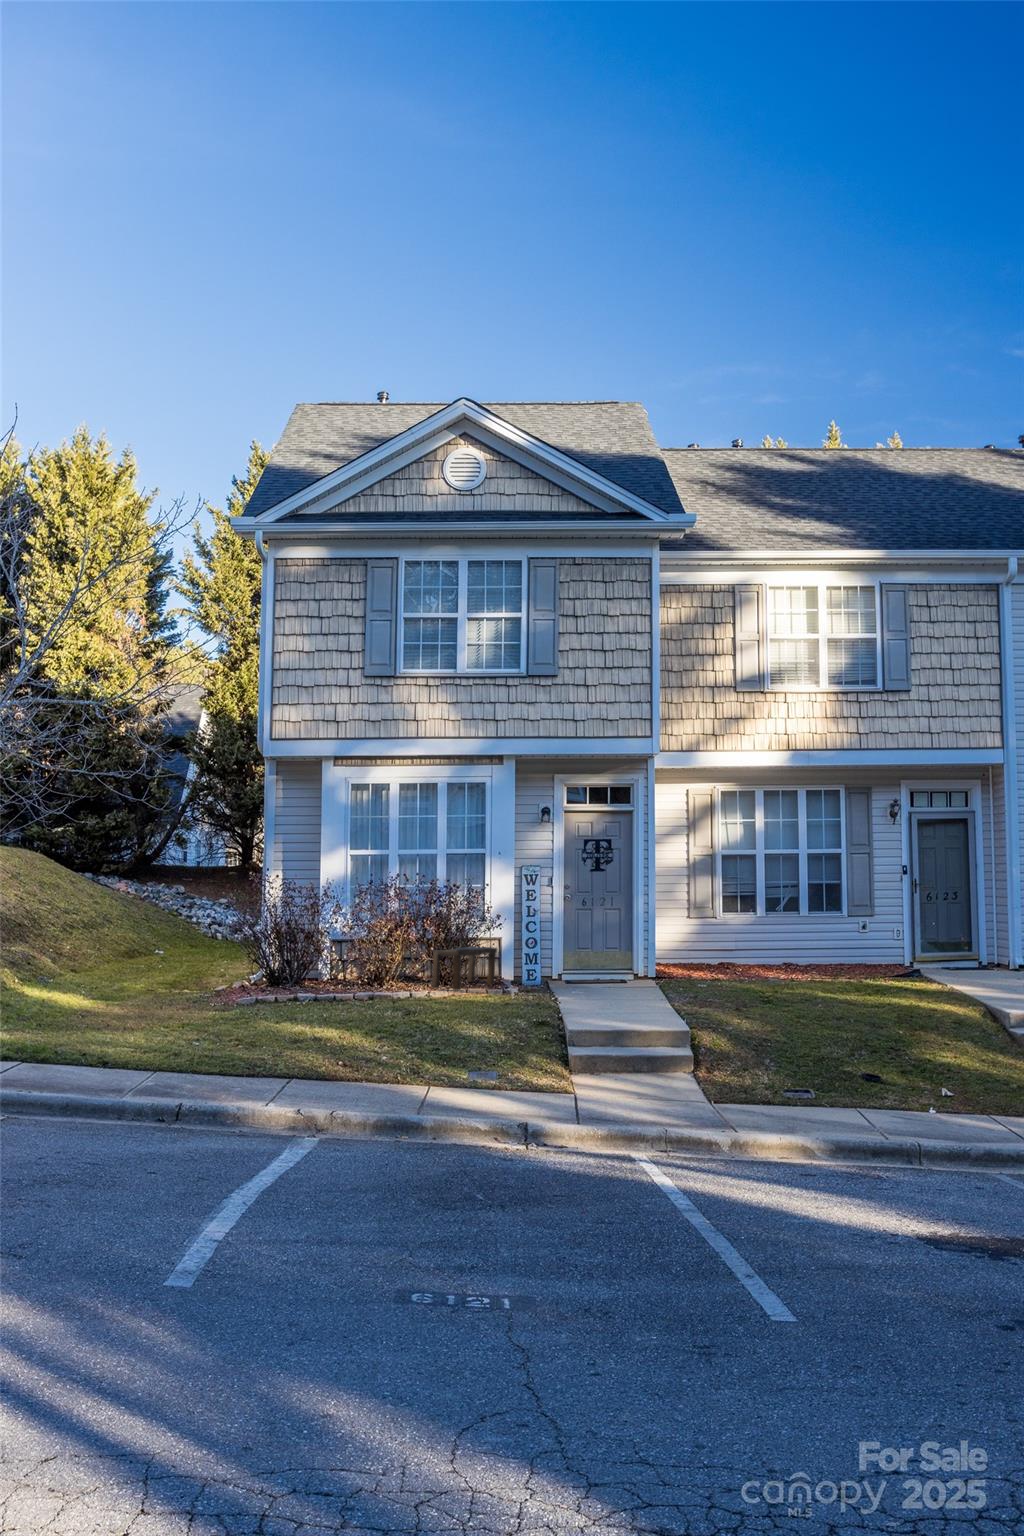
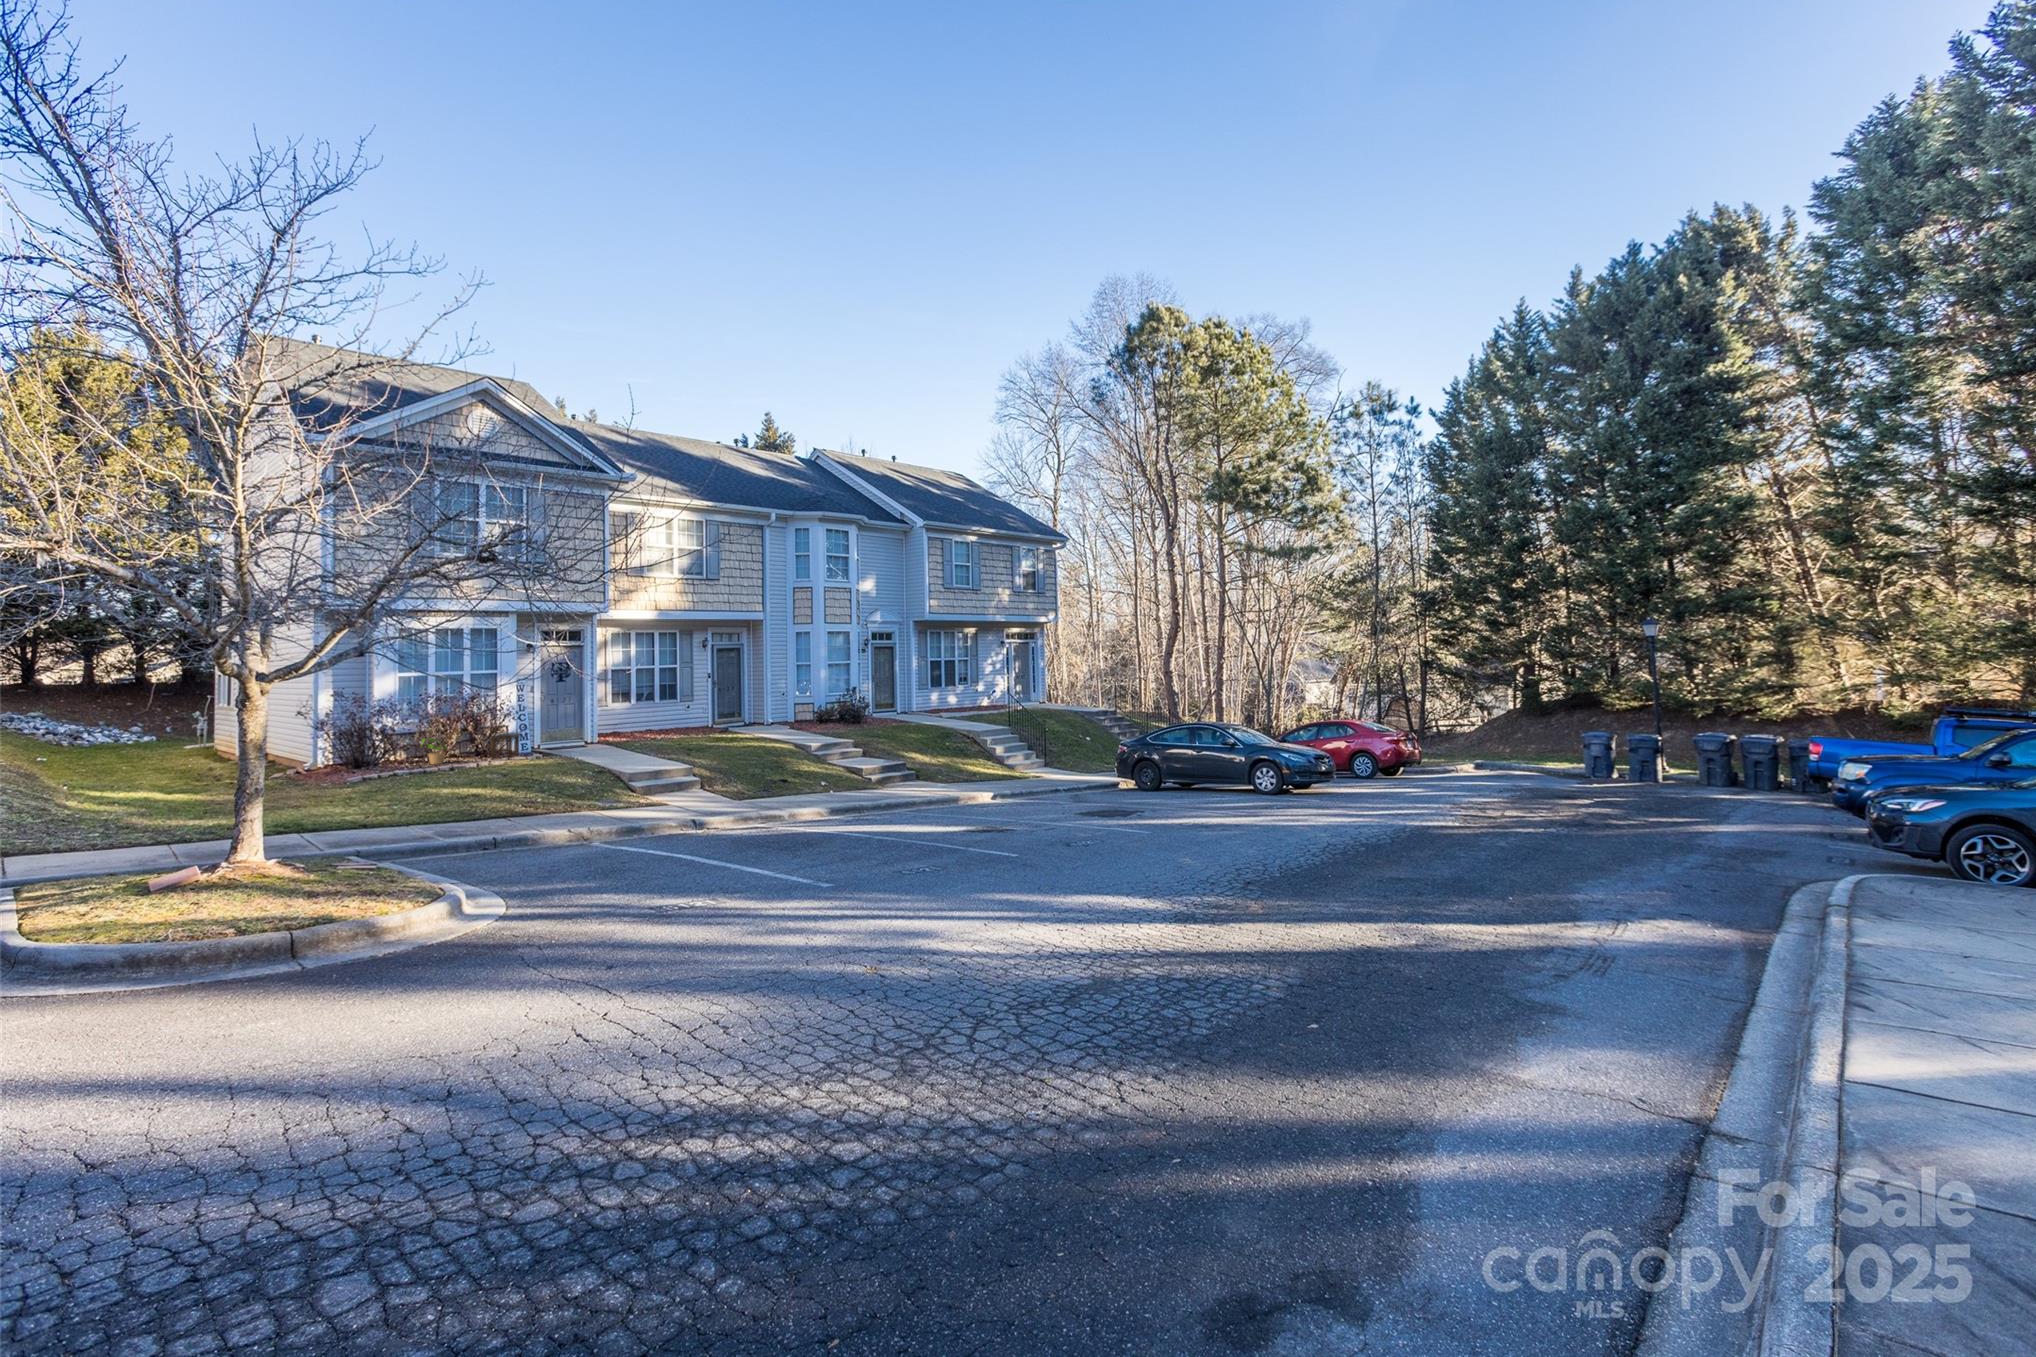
potted plant: none [325,946,369,989] -> present [422,738,447,764]

